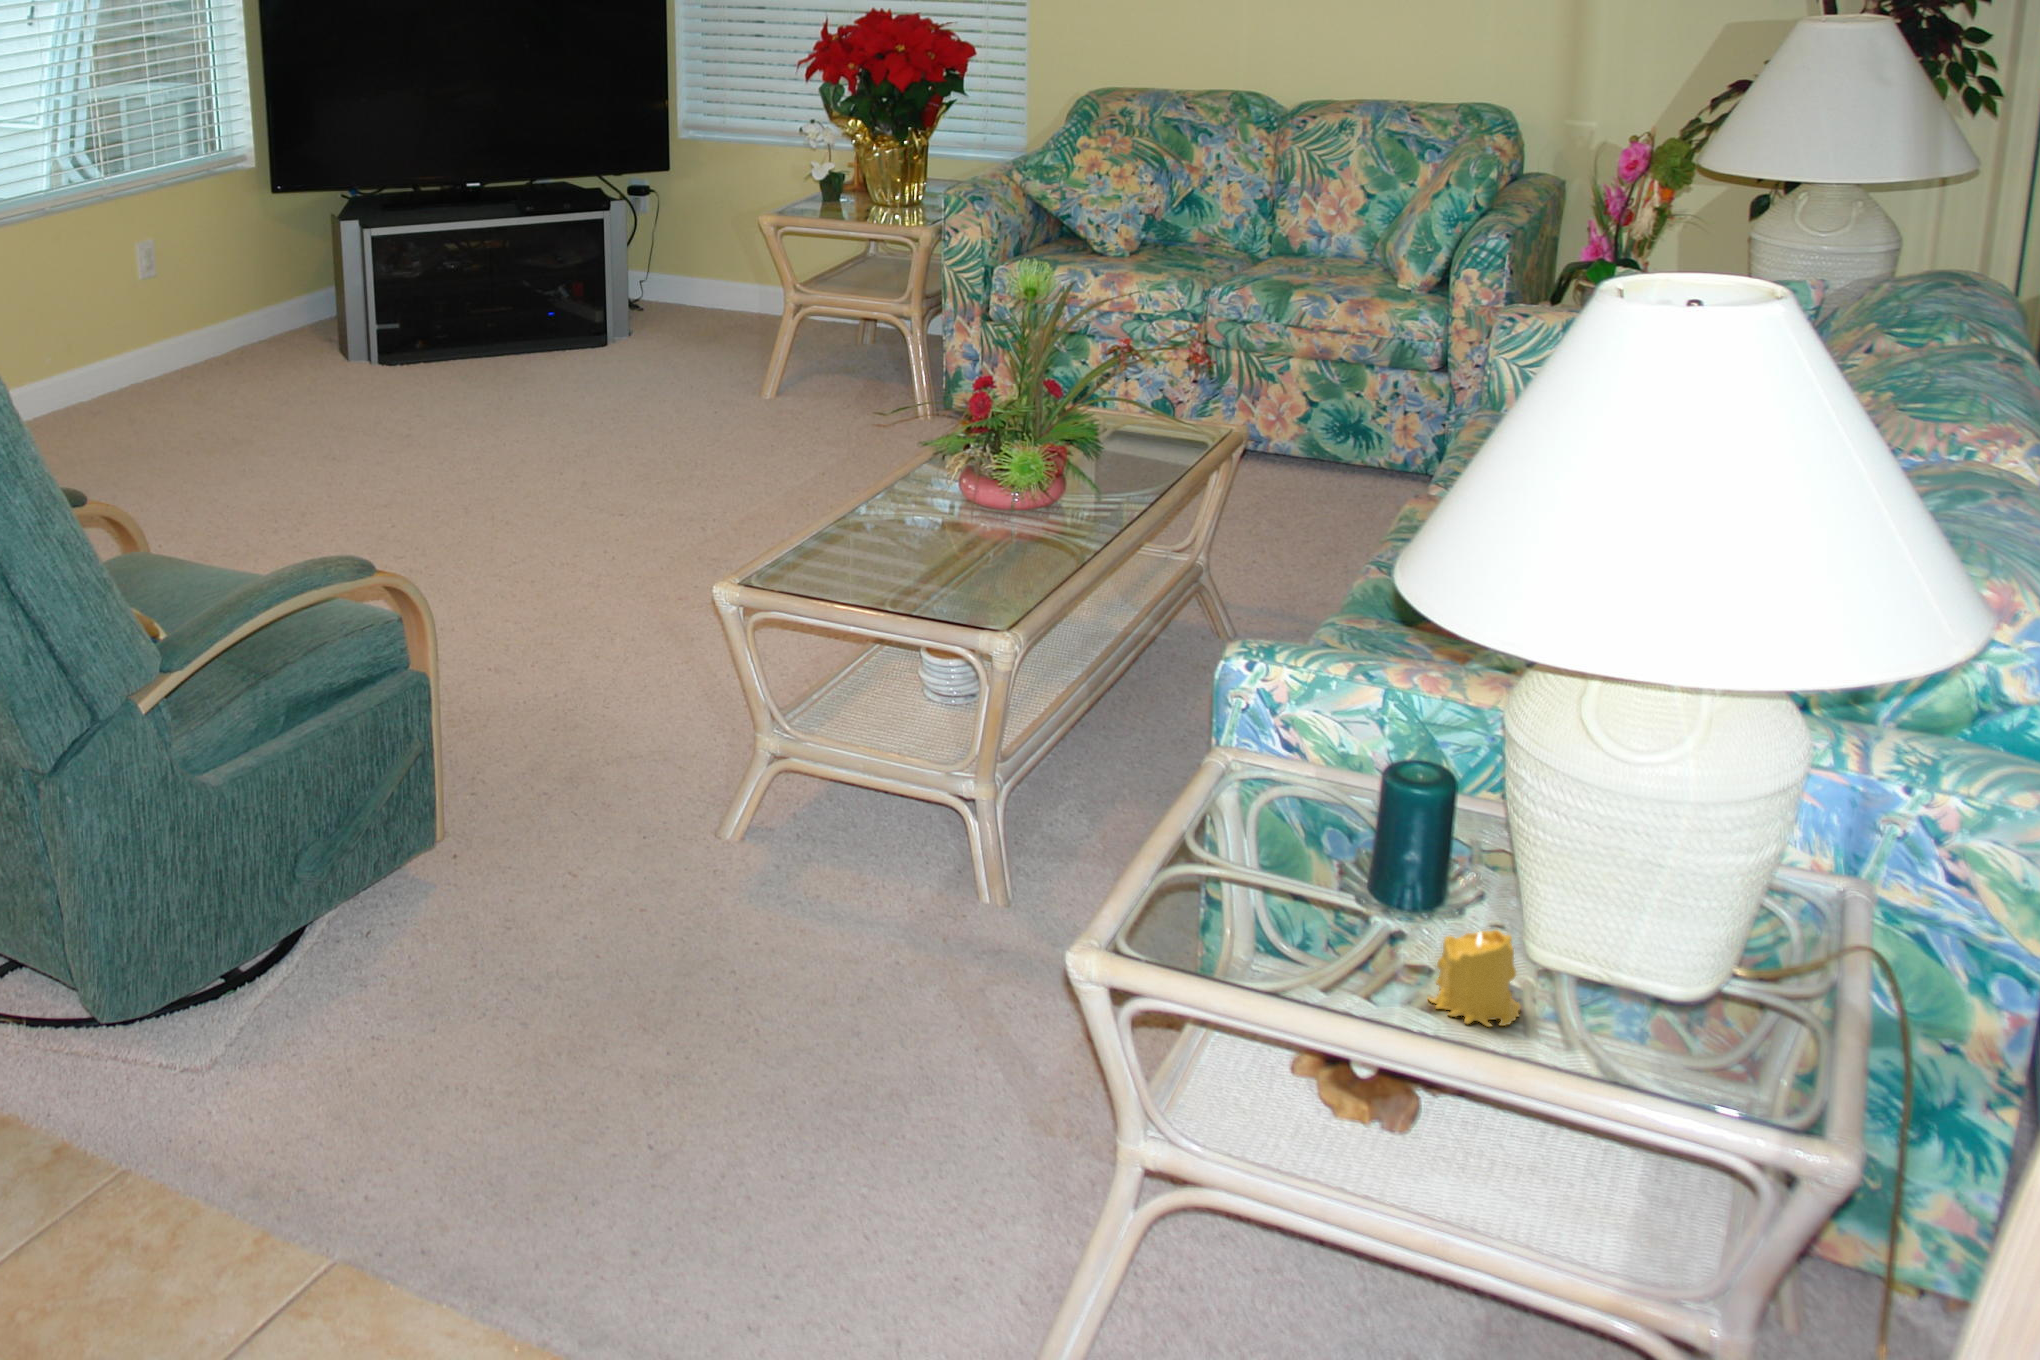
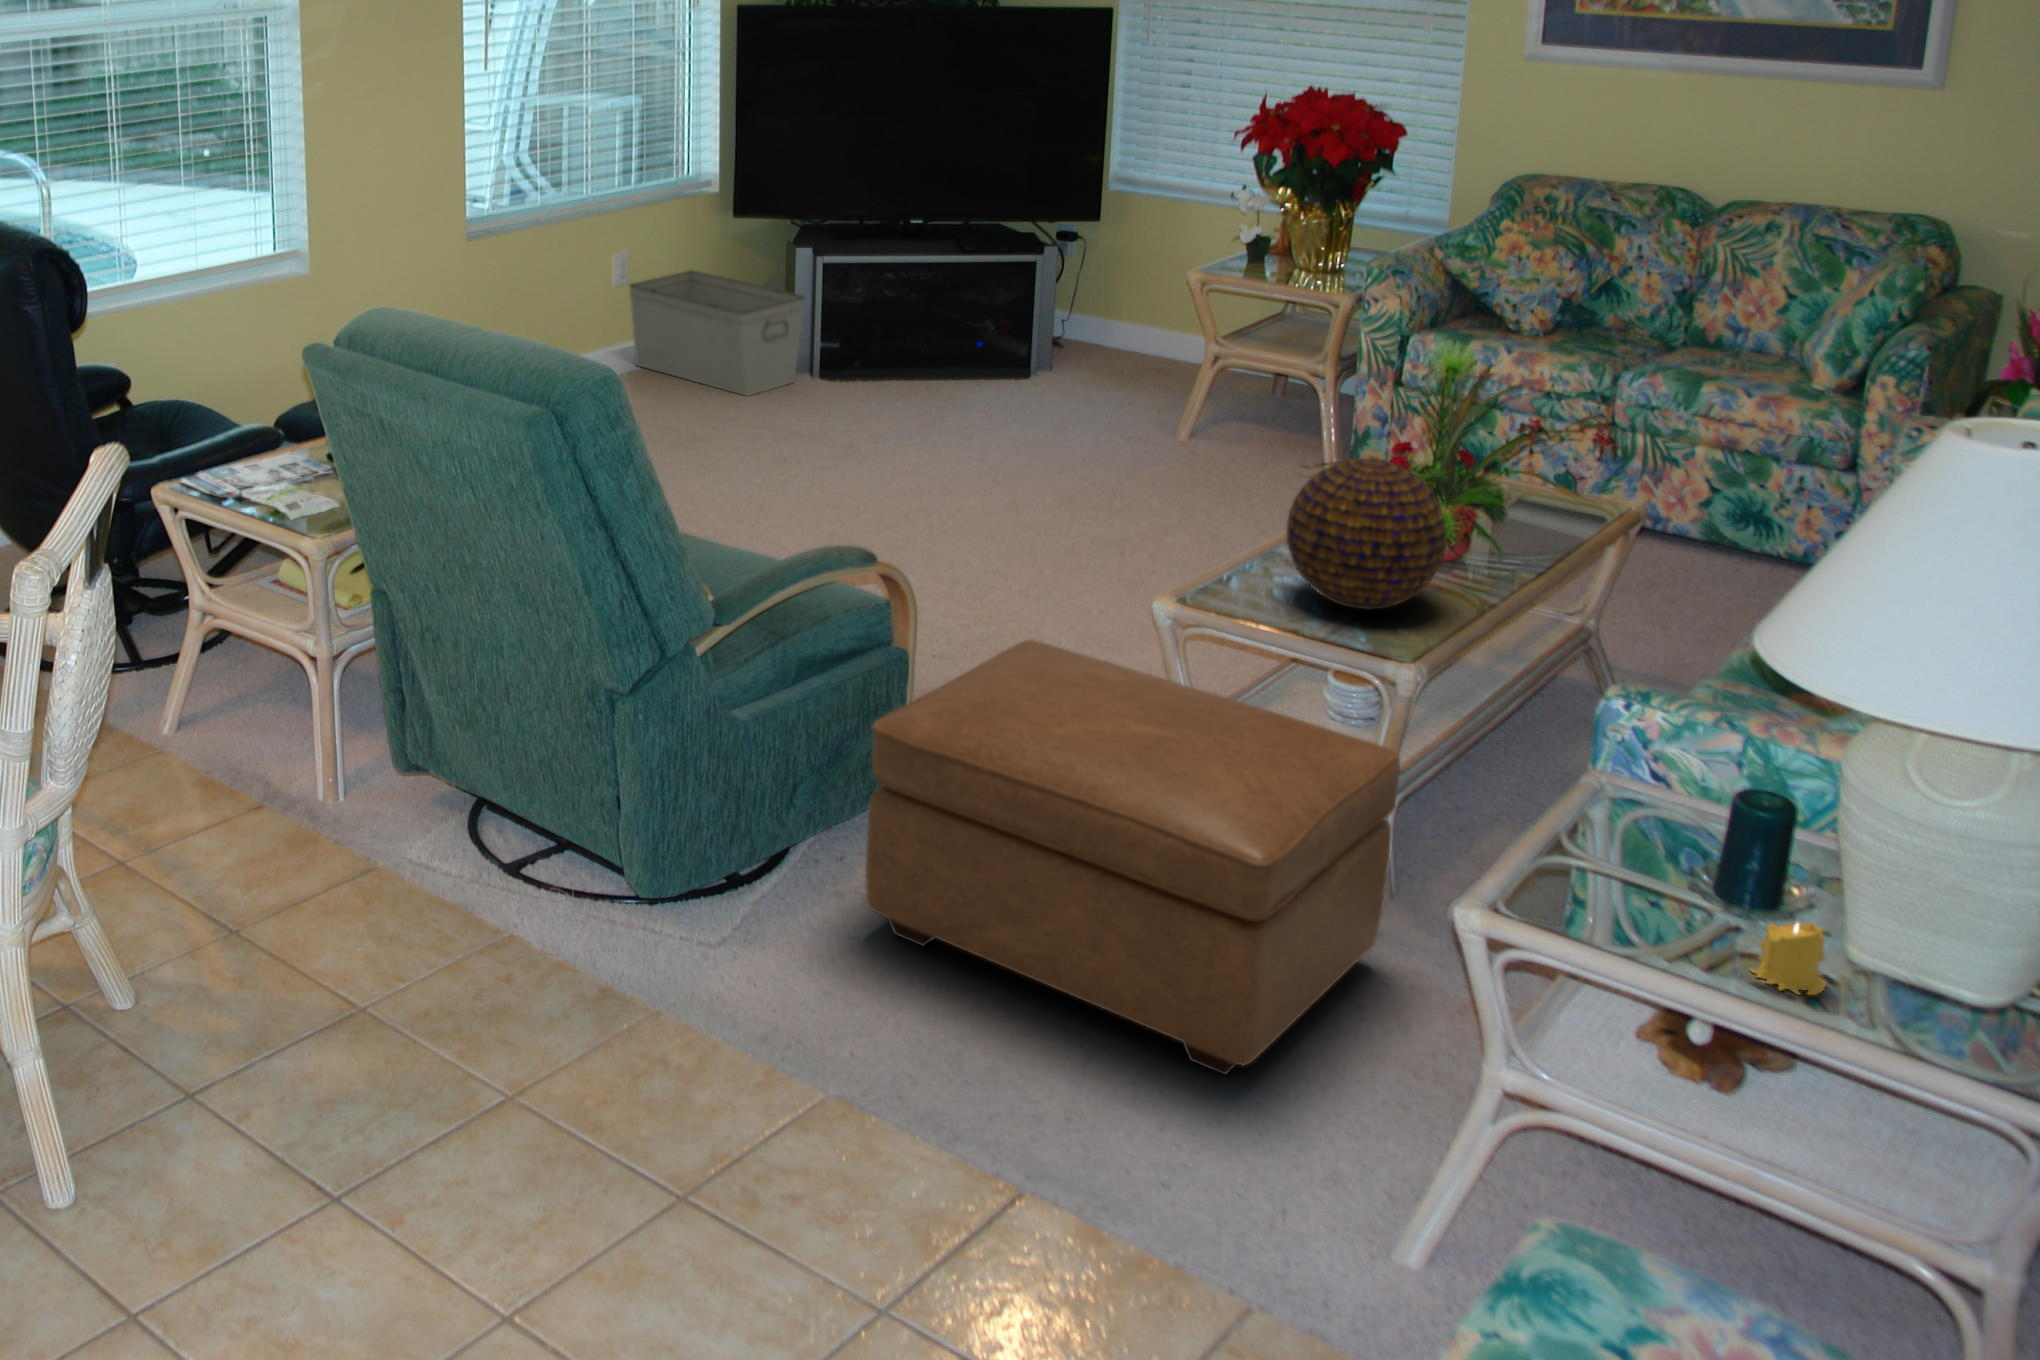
storage bin: none [161,257,359,391] -> present [630,271,804,396]
decorative orb: none [858,394,1036,571] -> present [1287,458,1447,610]
ottoman: none [359,647,998,1179] -> present [866,640,1400,1075]

